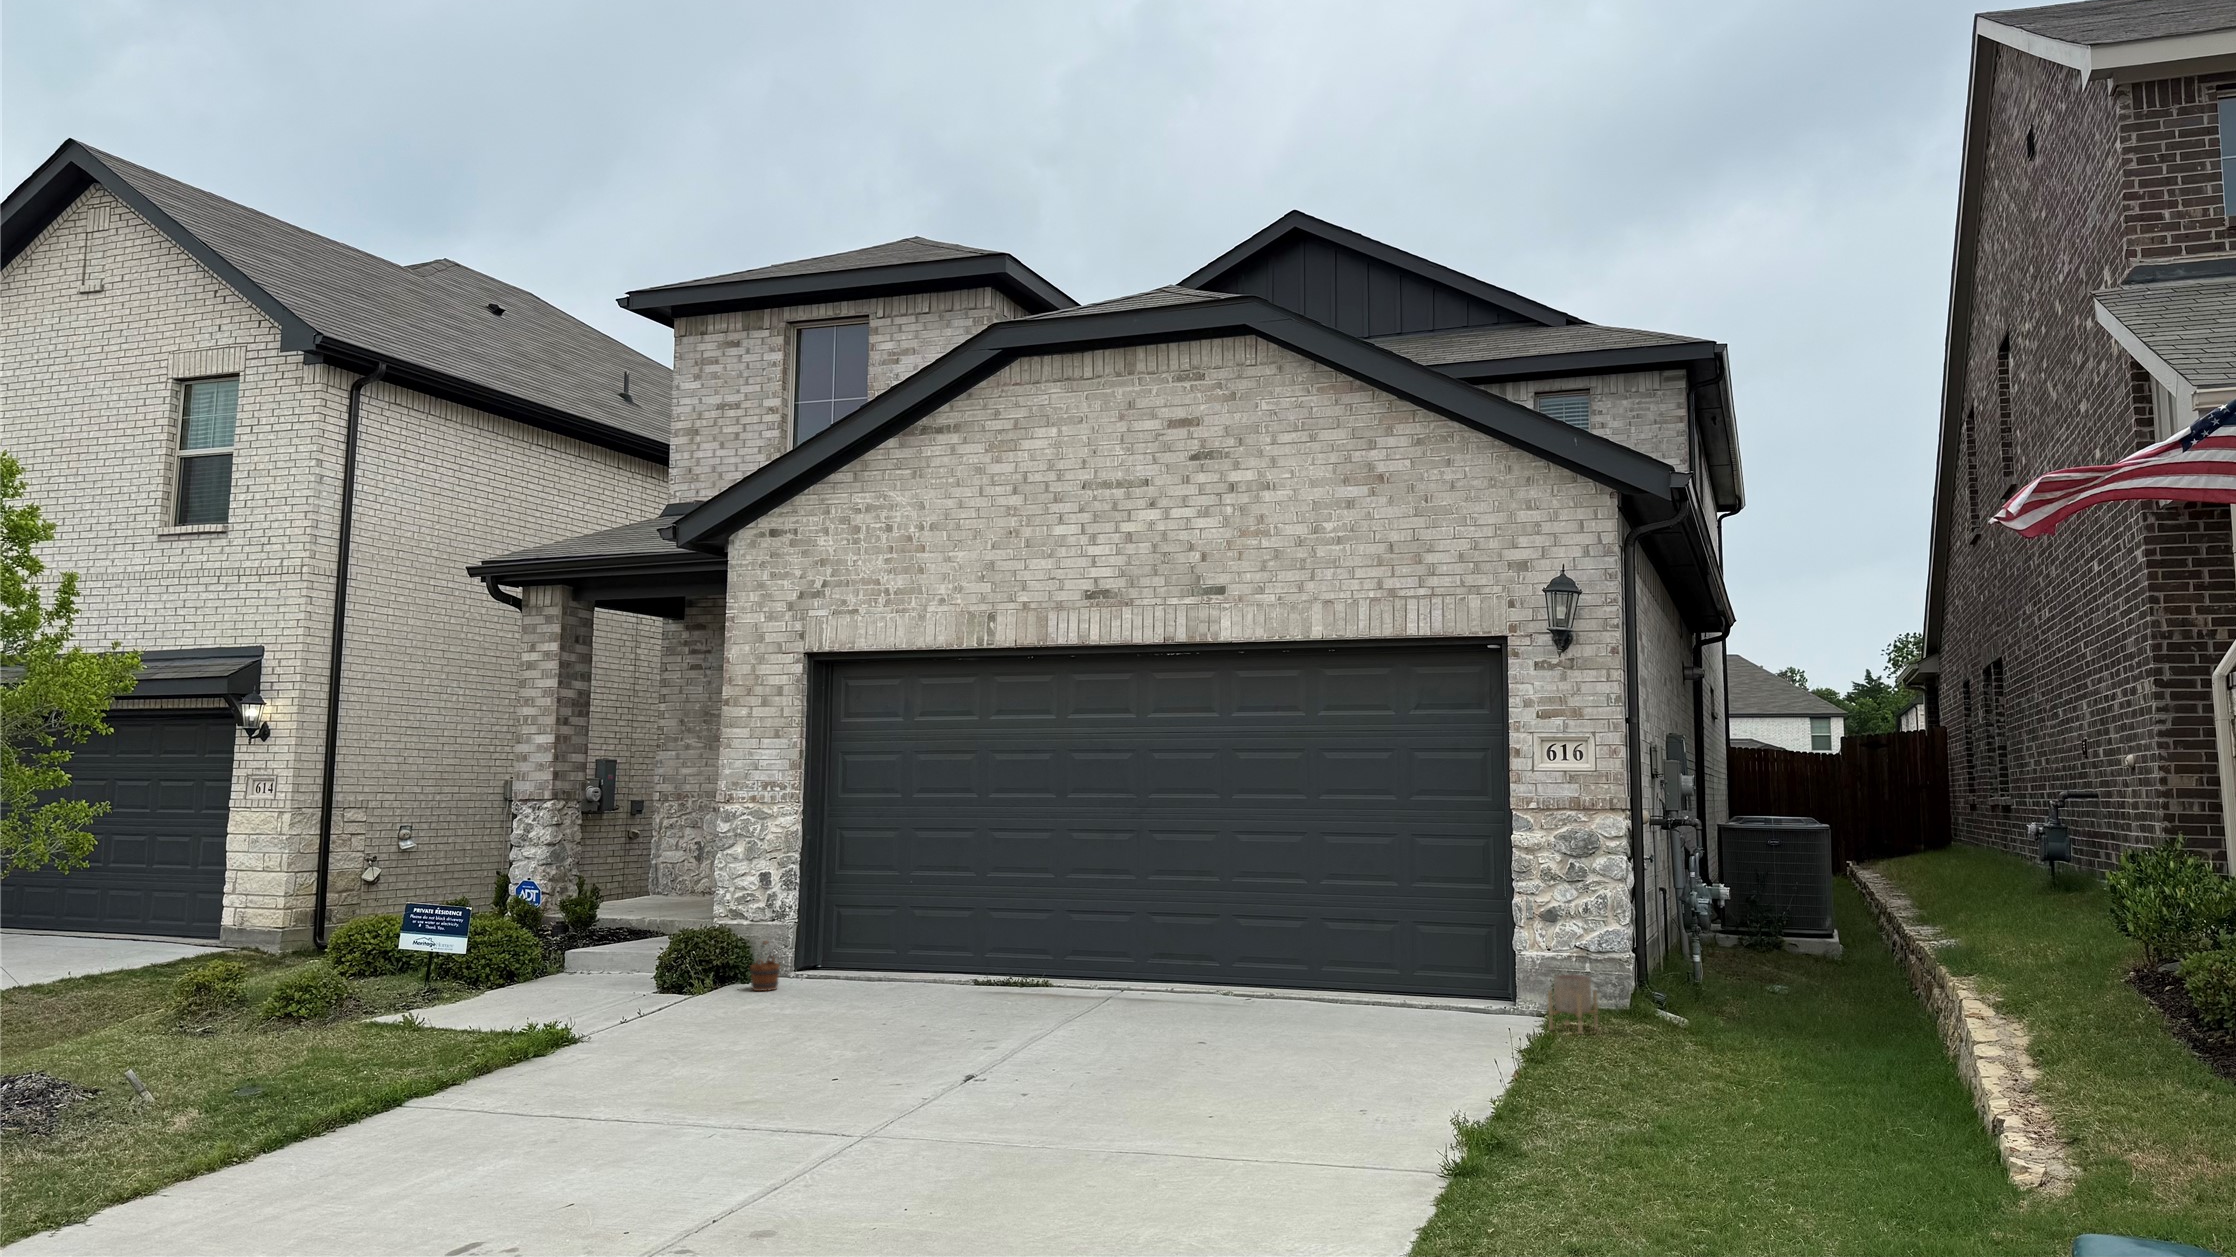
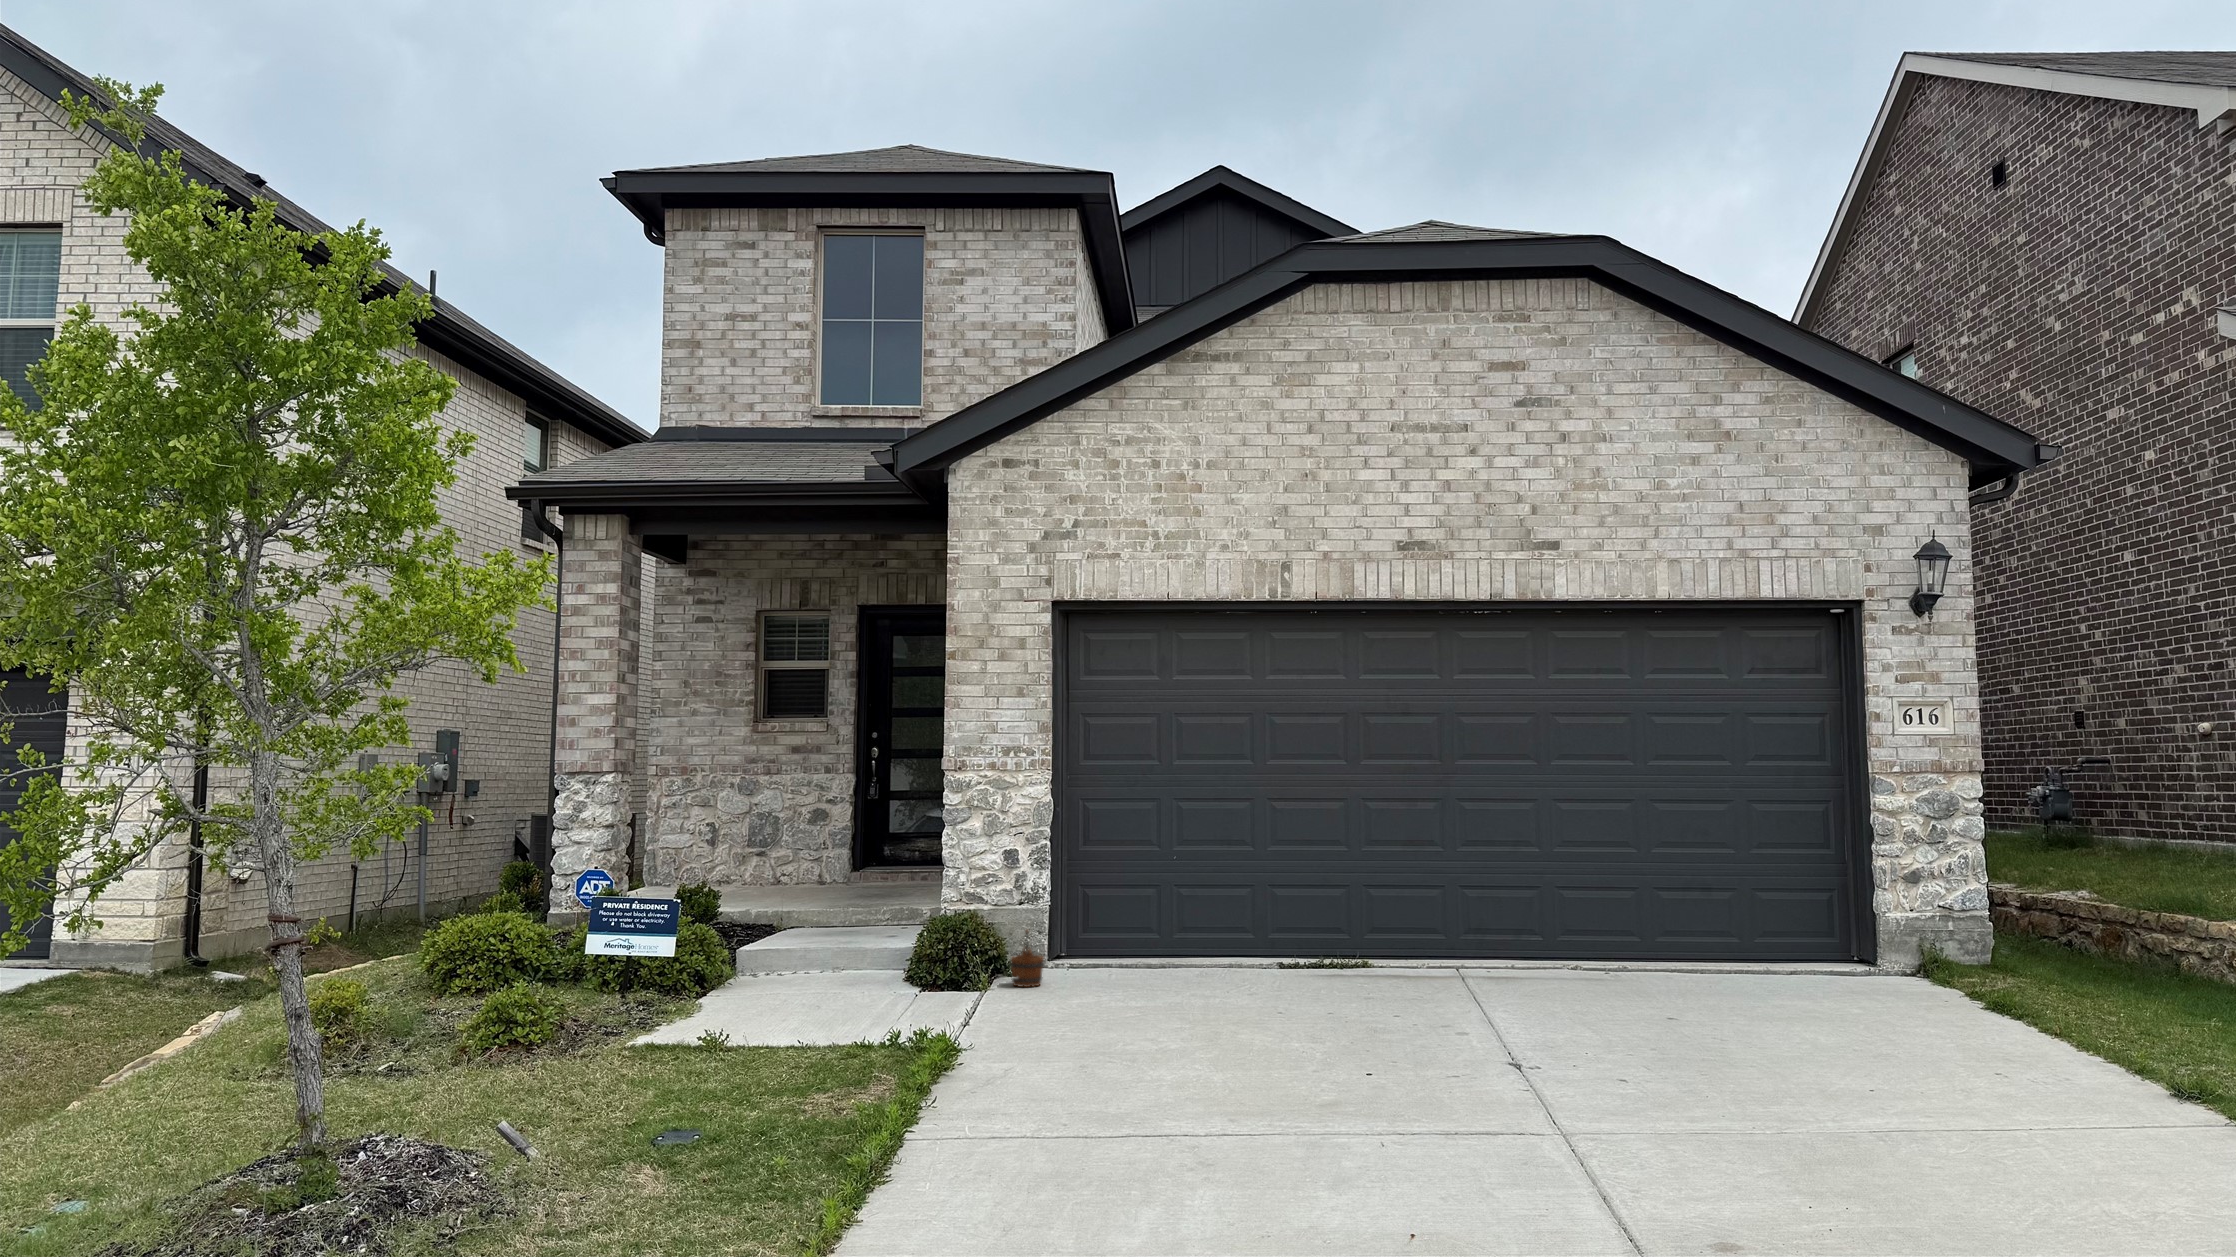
planter: present [1548,974,1598,1034] -> none [1931,936,1973,994]

